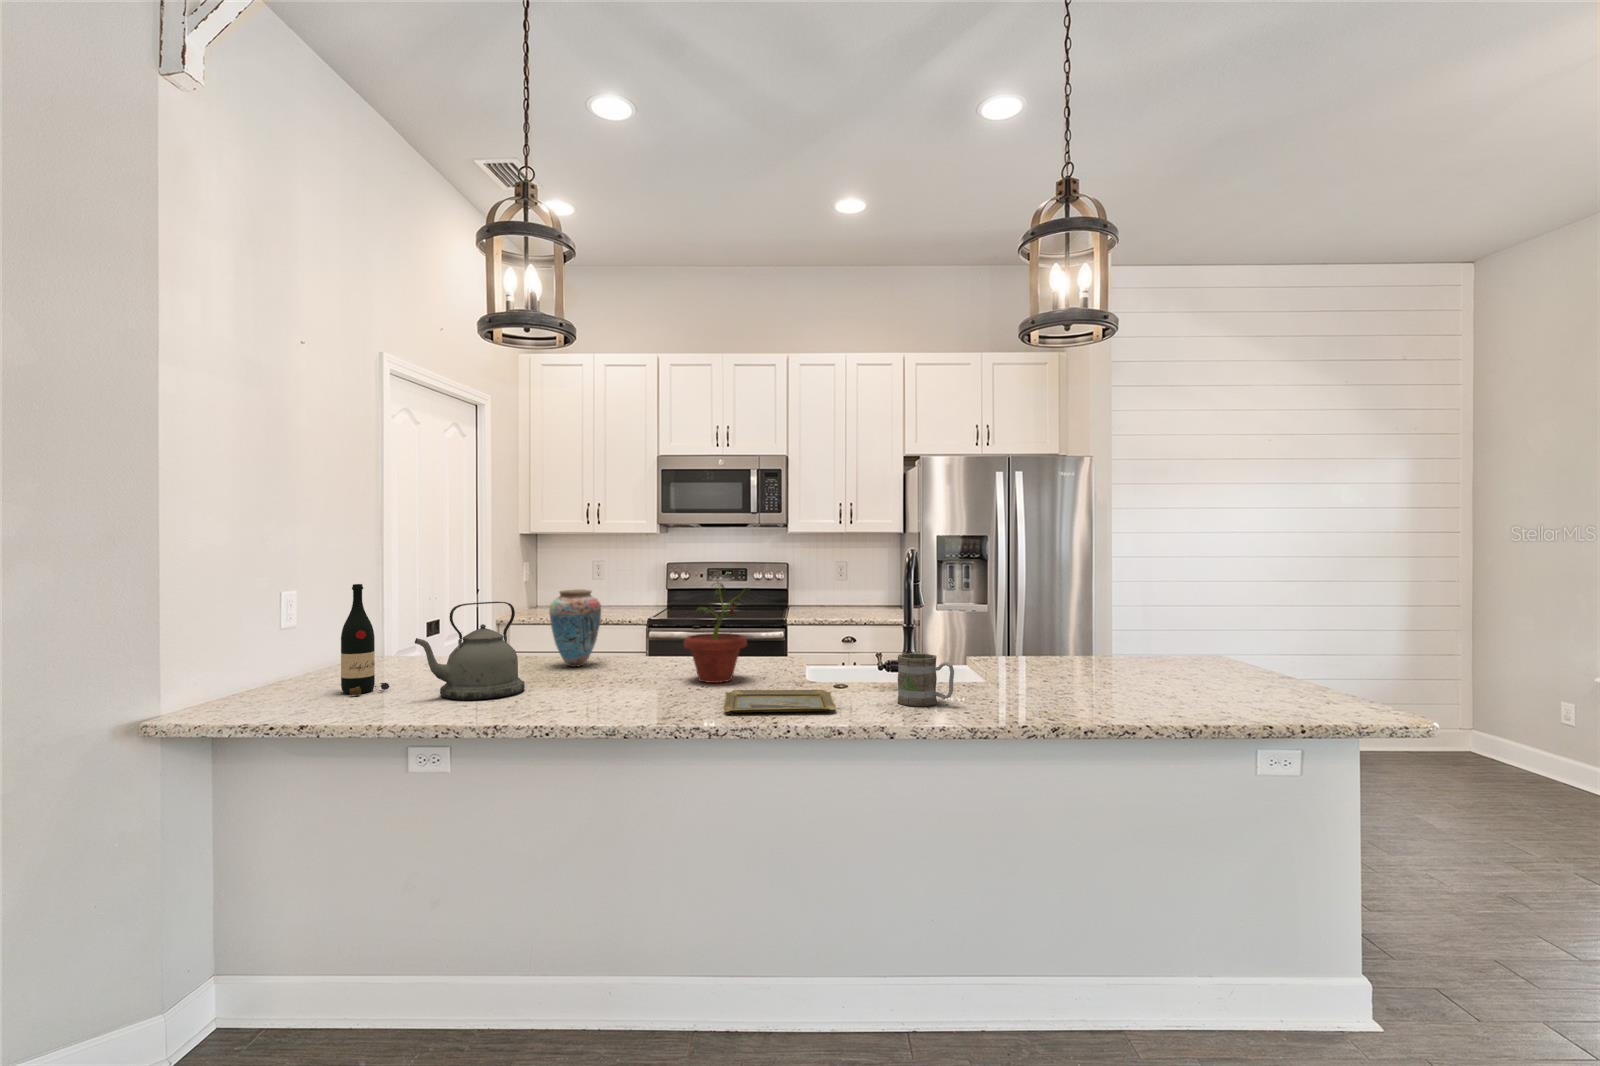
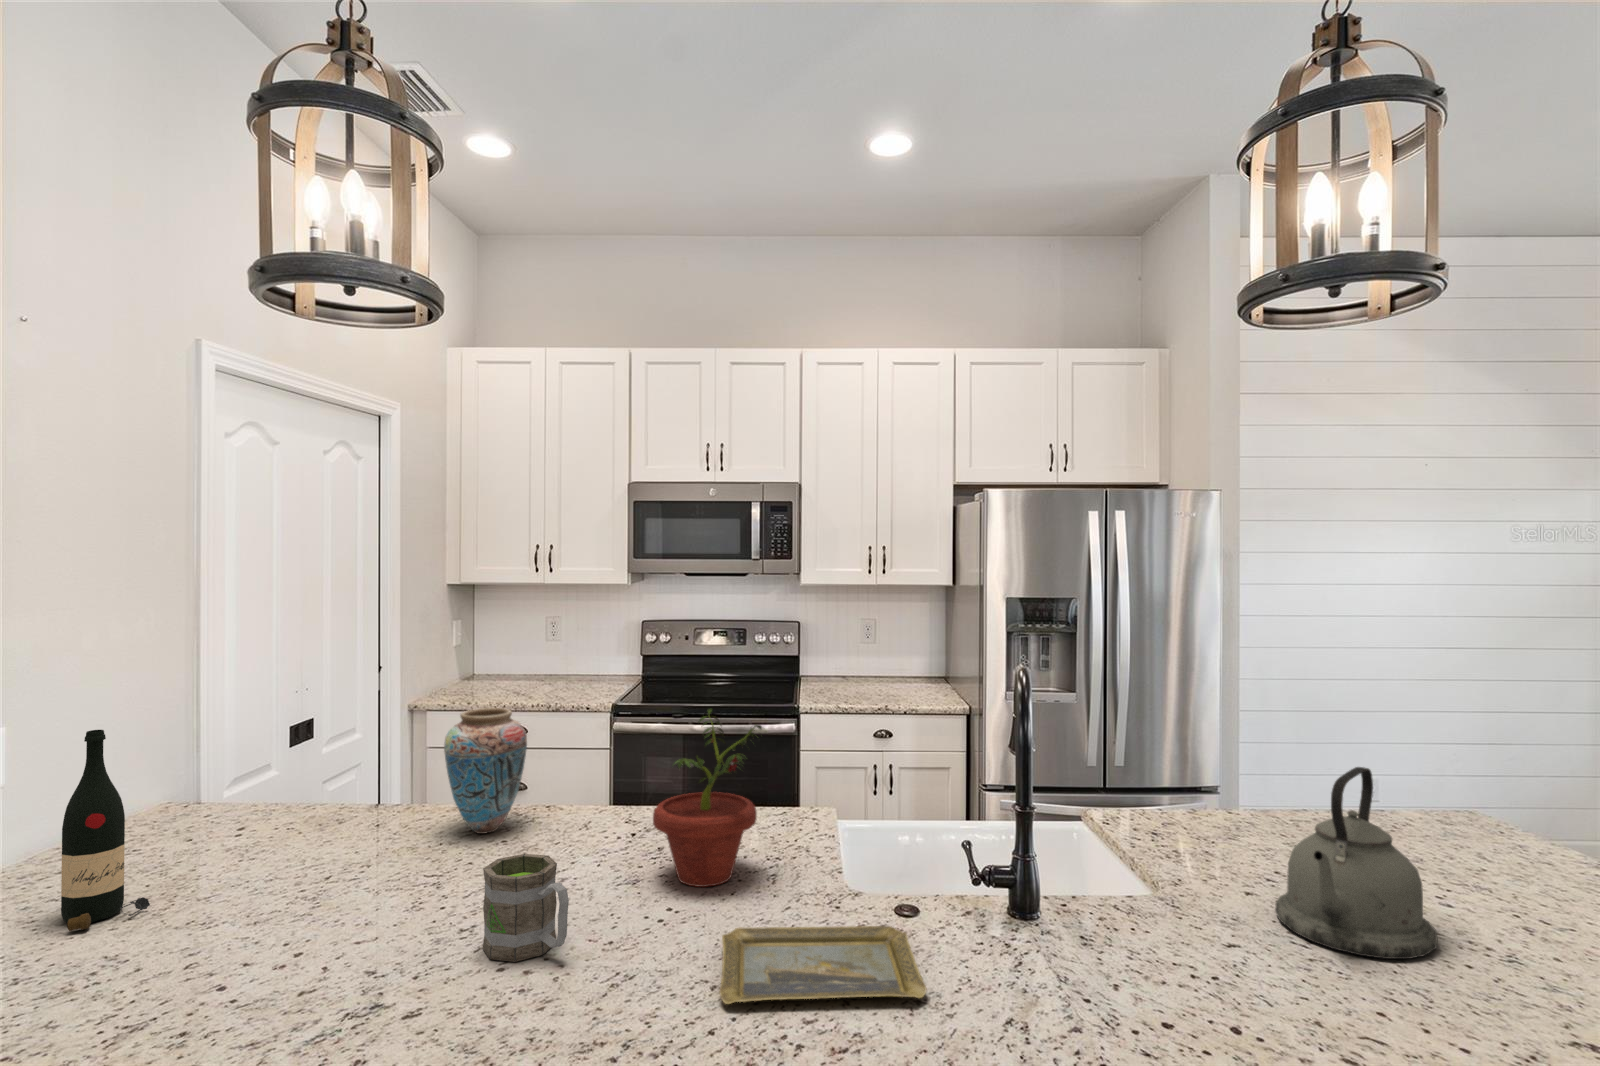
kettle: present [415,602,525,700] -> present [1275,767,1437,959]
mug: present [898,653,954,706] -> present [483,854,569,962]

